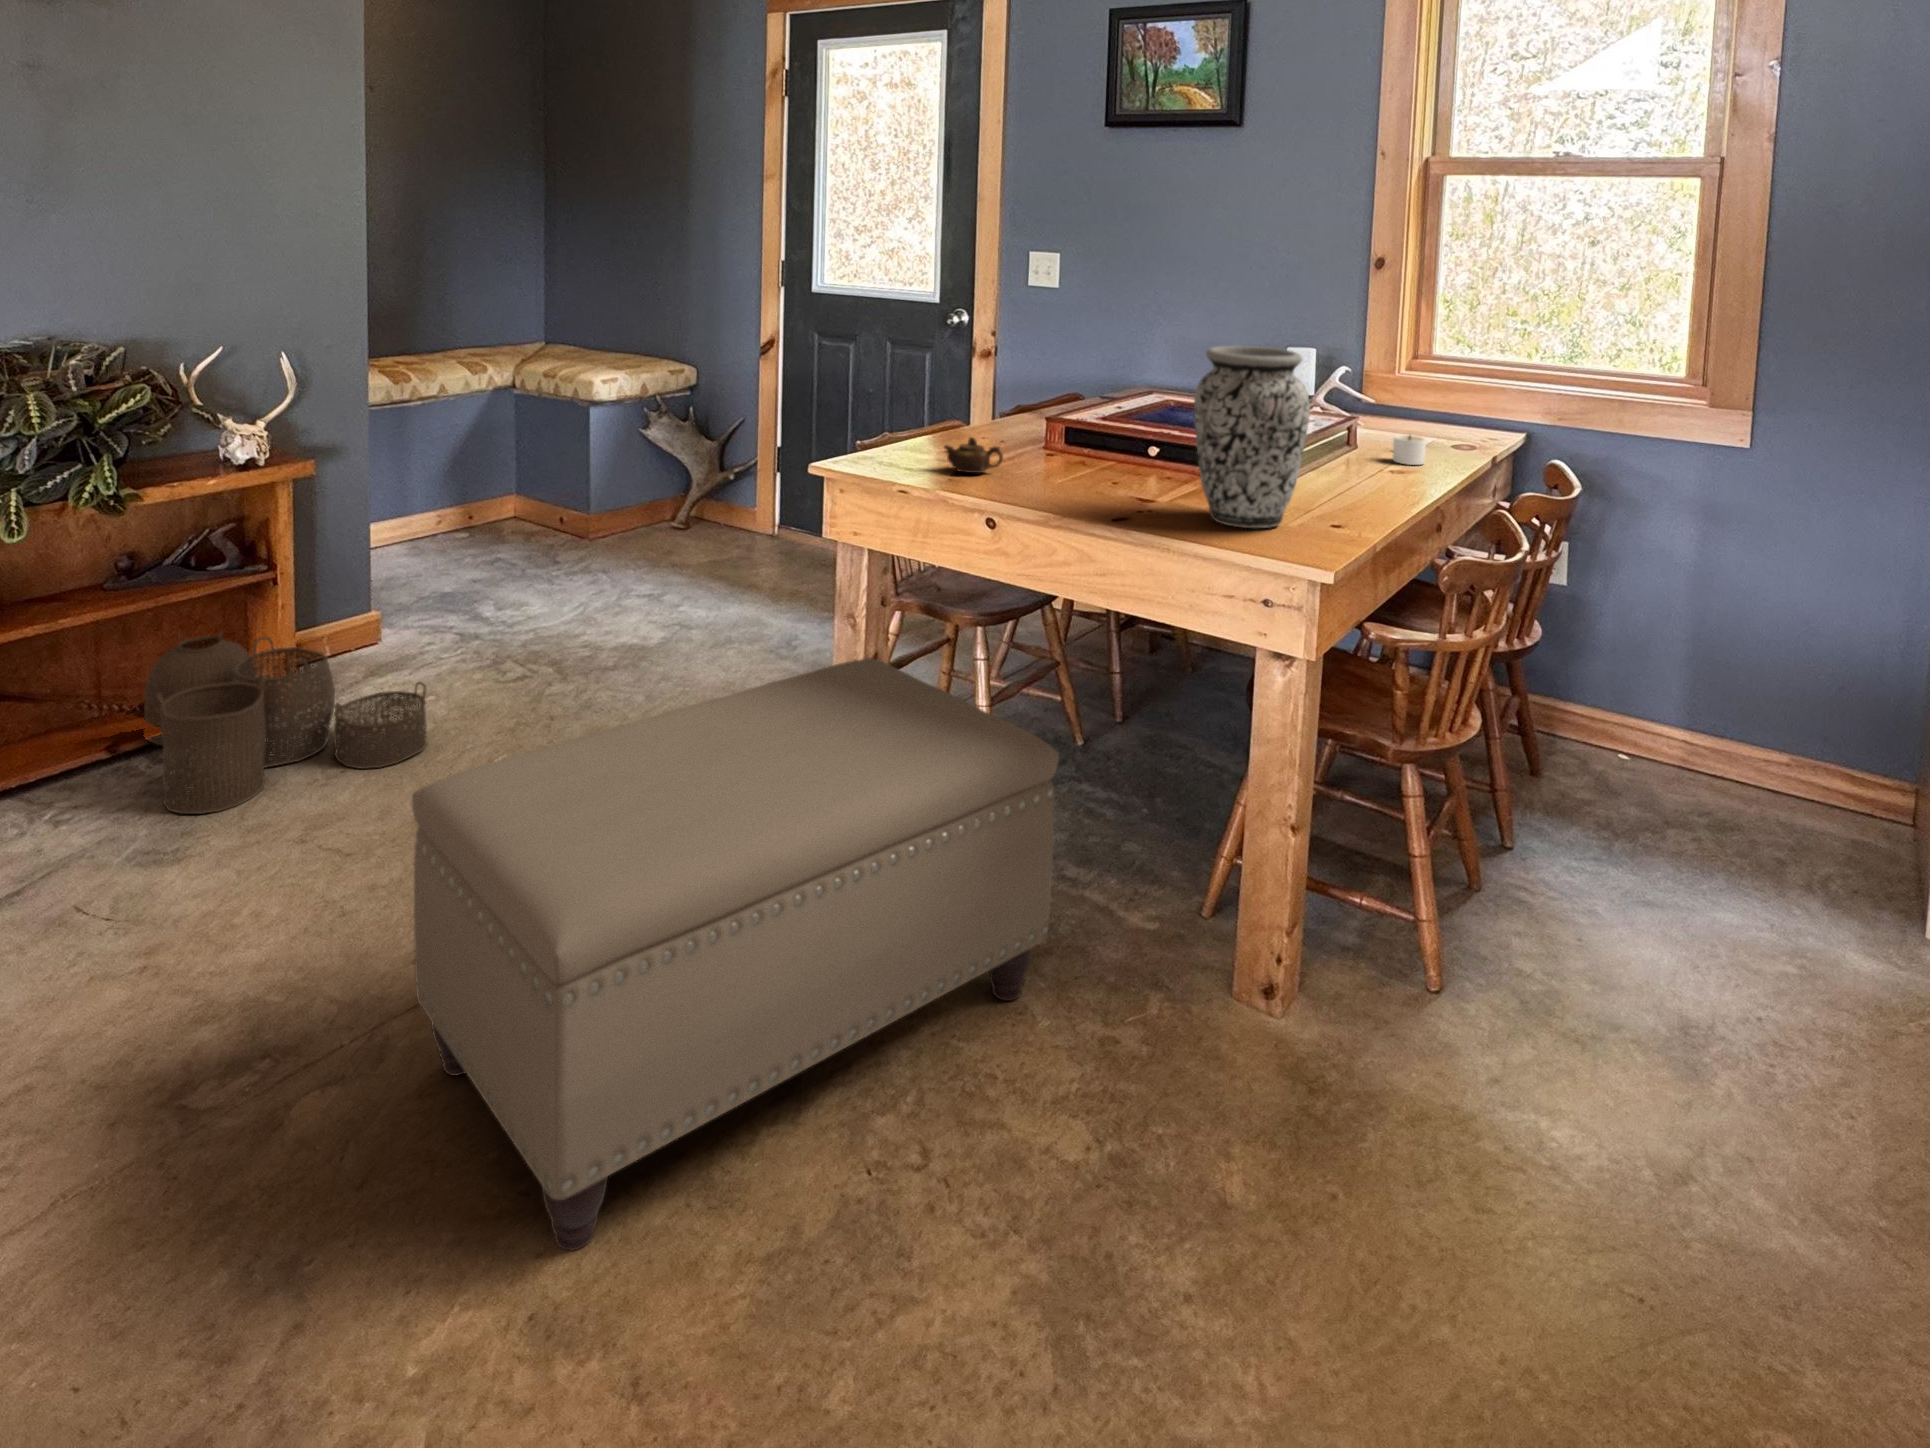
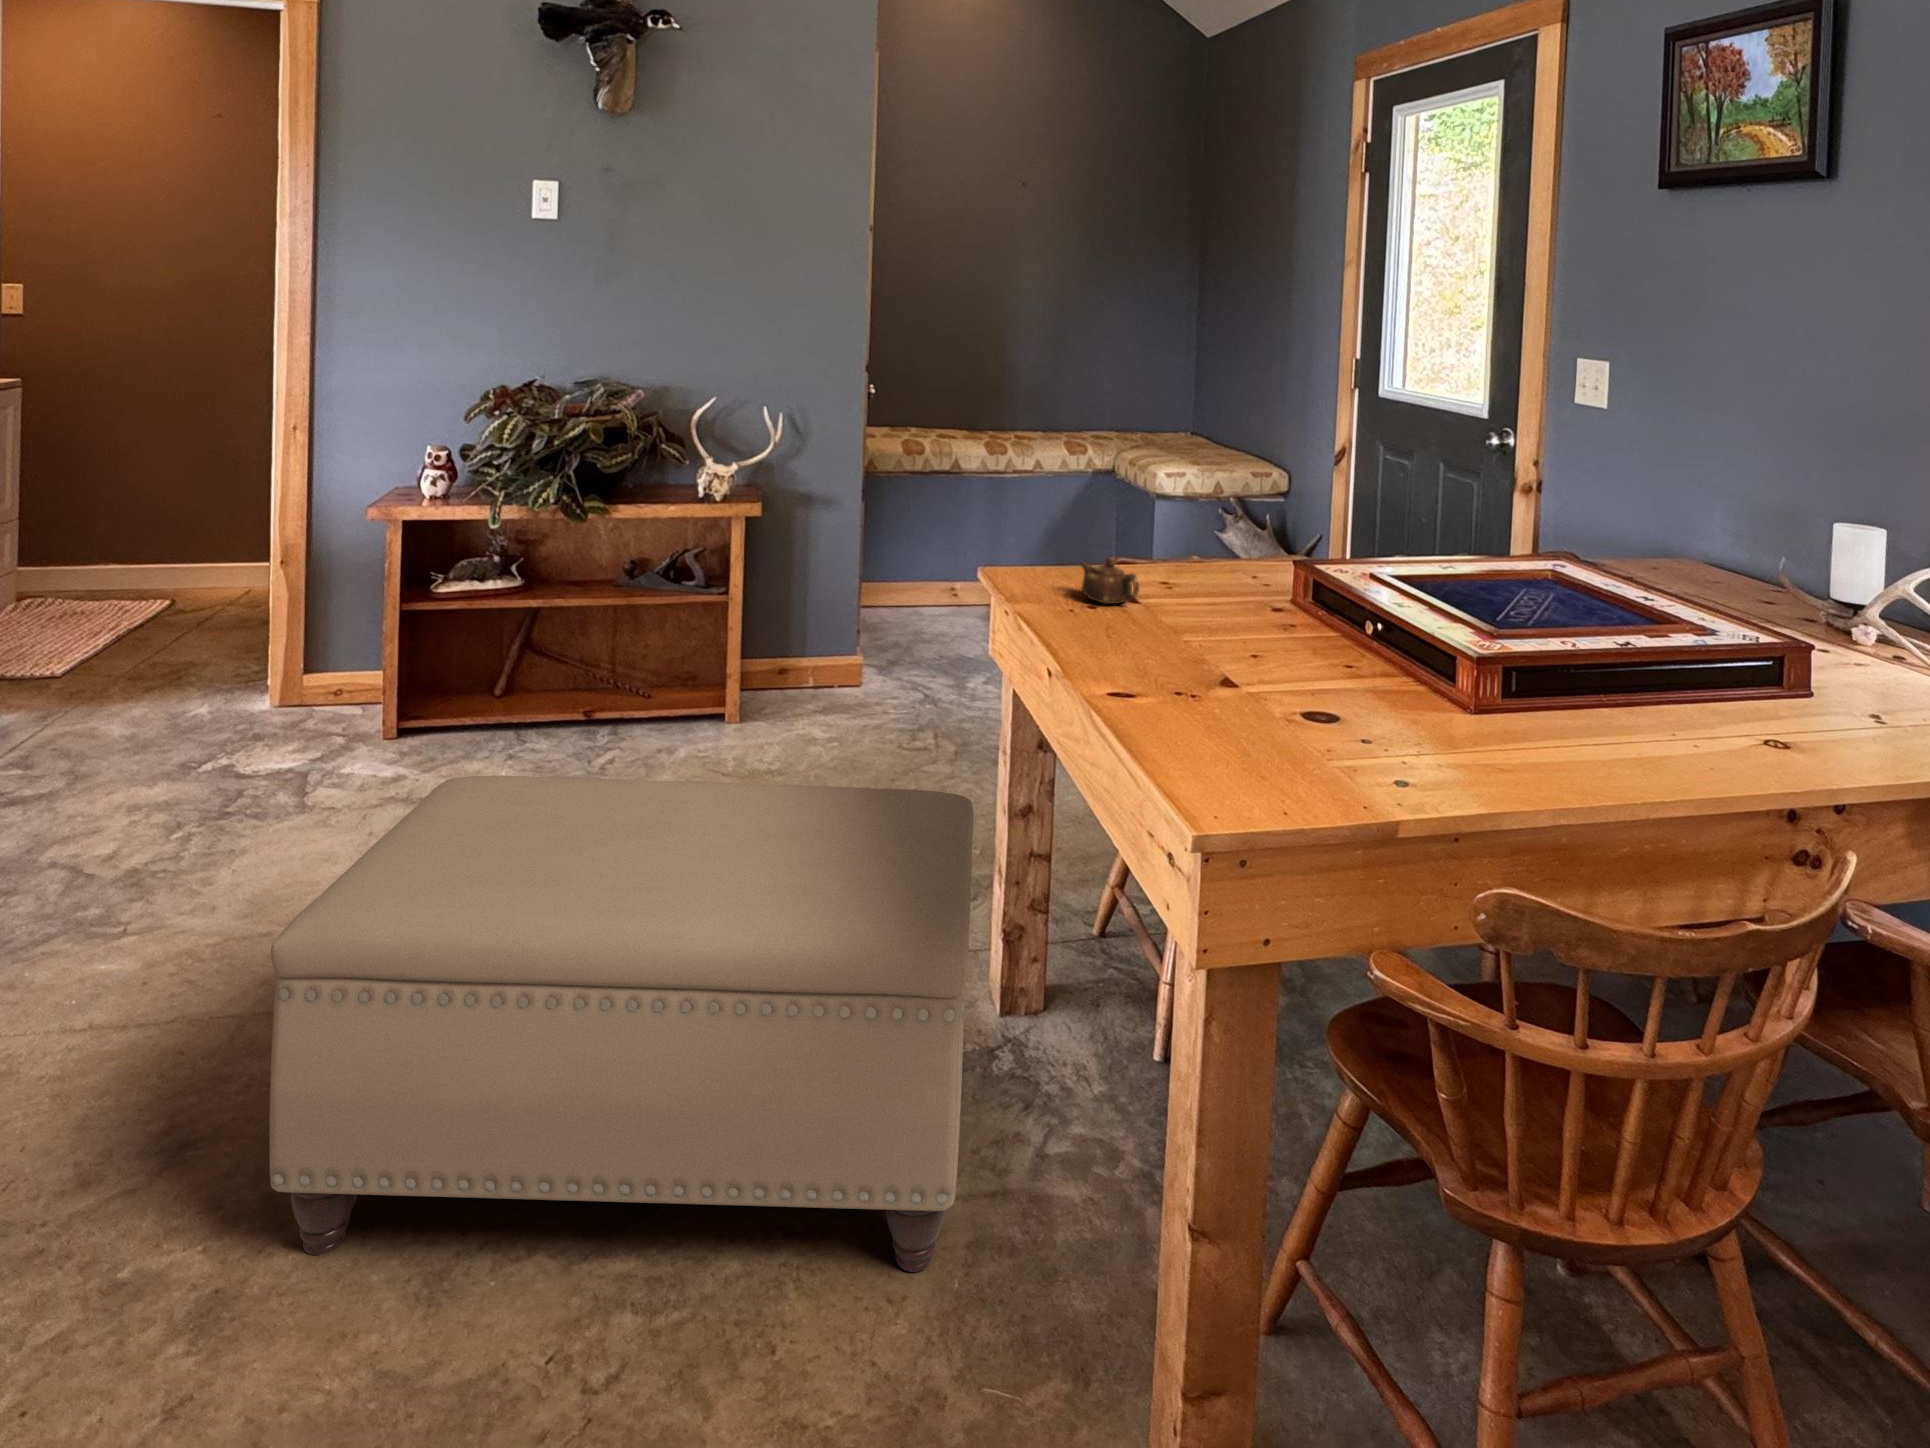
vase: present [1194,346,1310,528] -> none [1200,470,1366,745]
candle: present [1393,435,1426,465] -> none [1814,676,1893,746]
woven basket: present [144,631,427,814] -> none [572,632,789,788]

